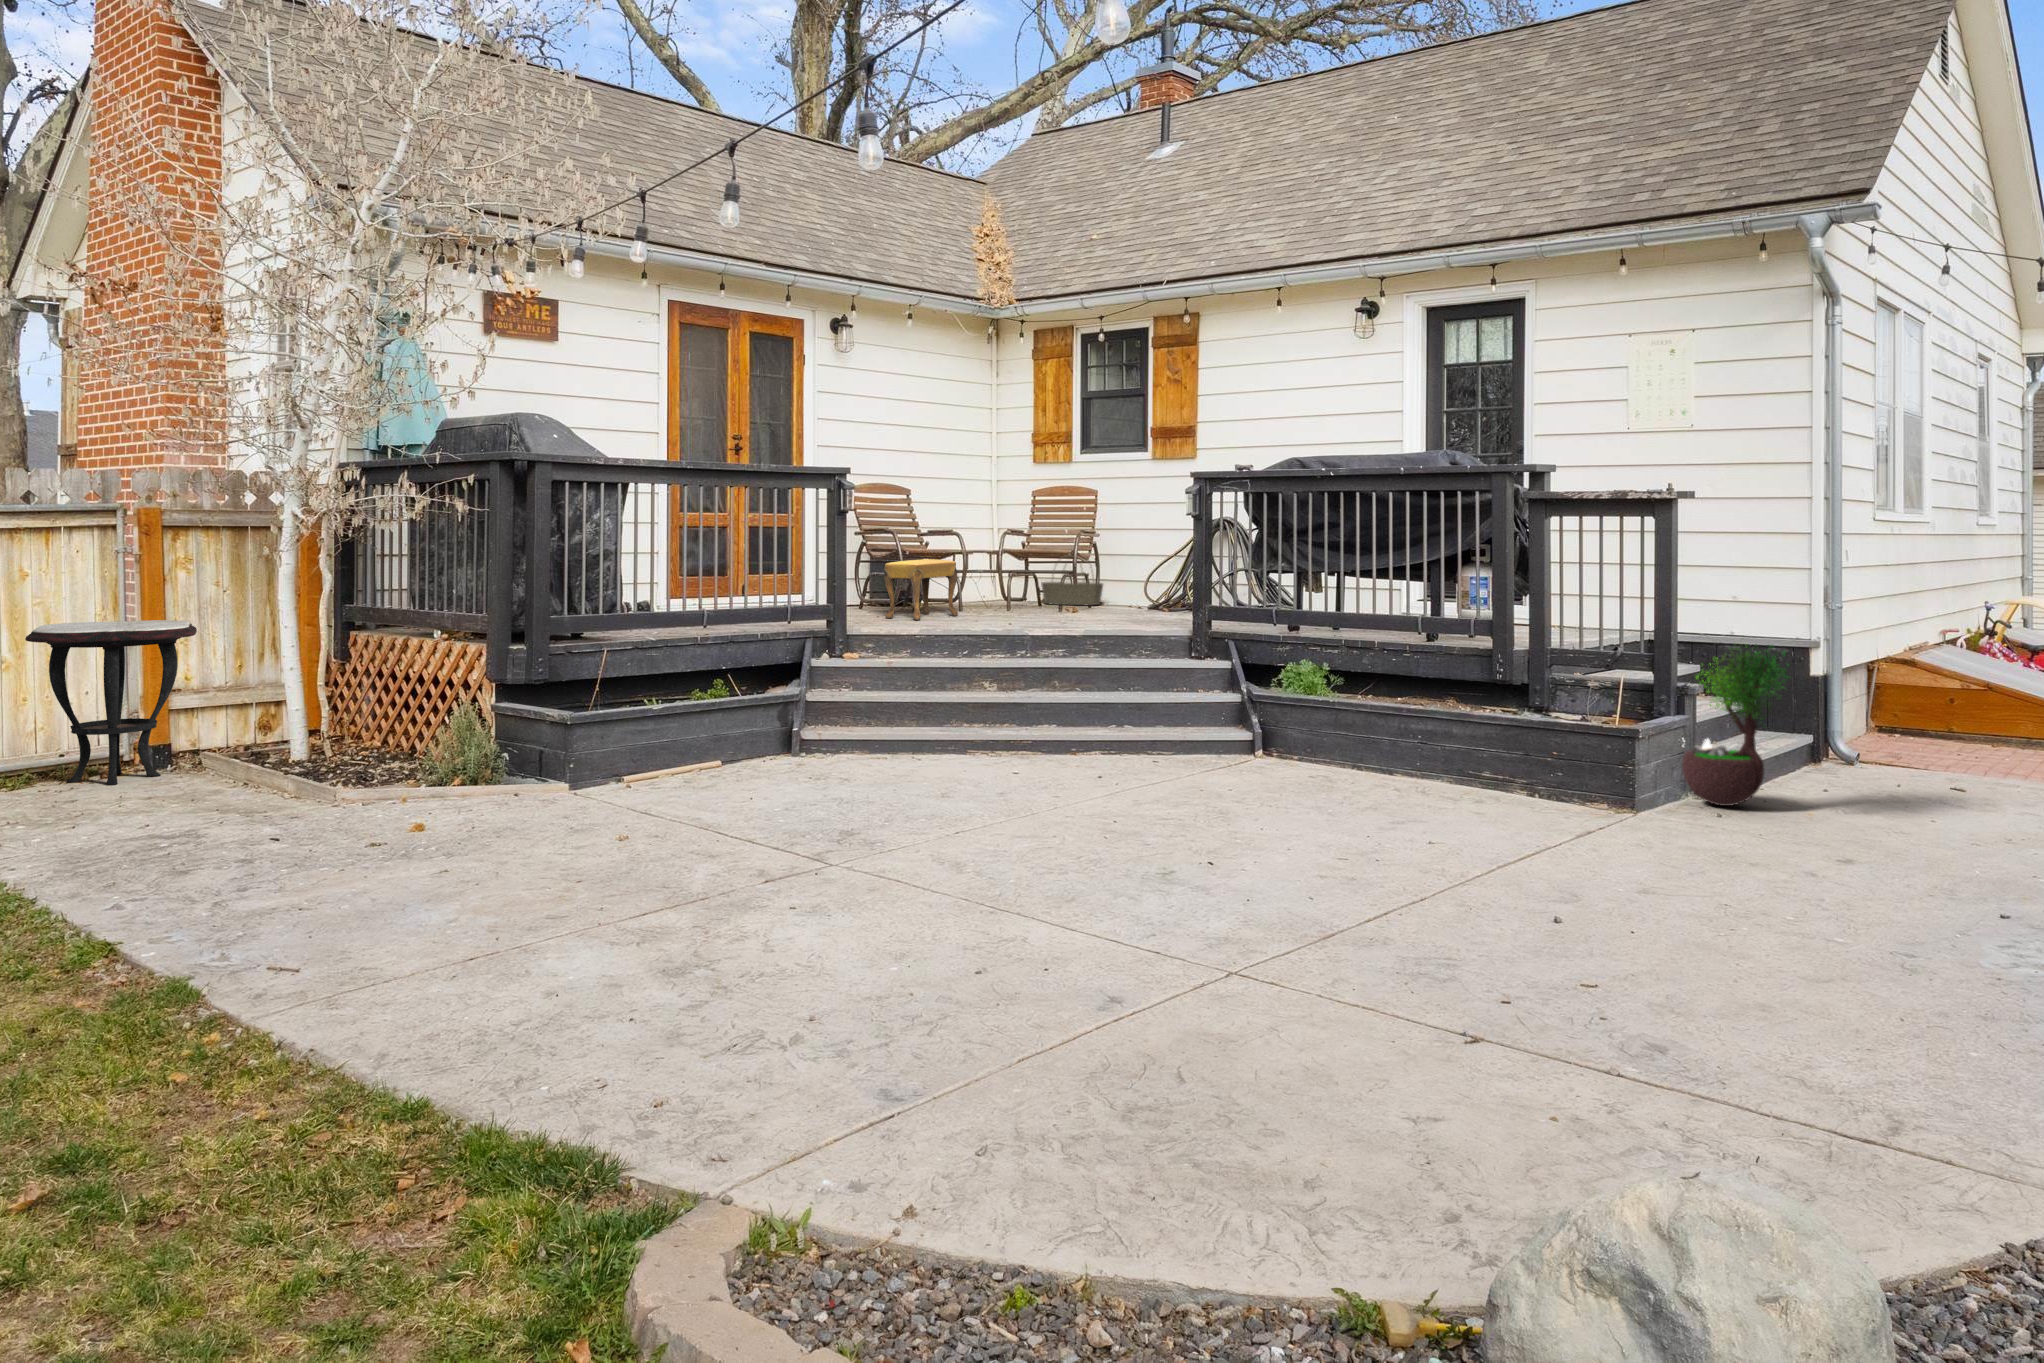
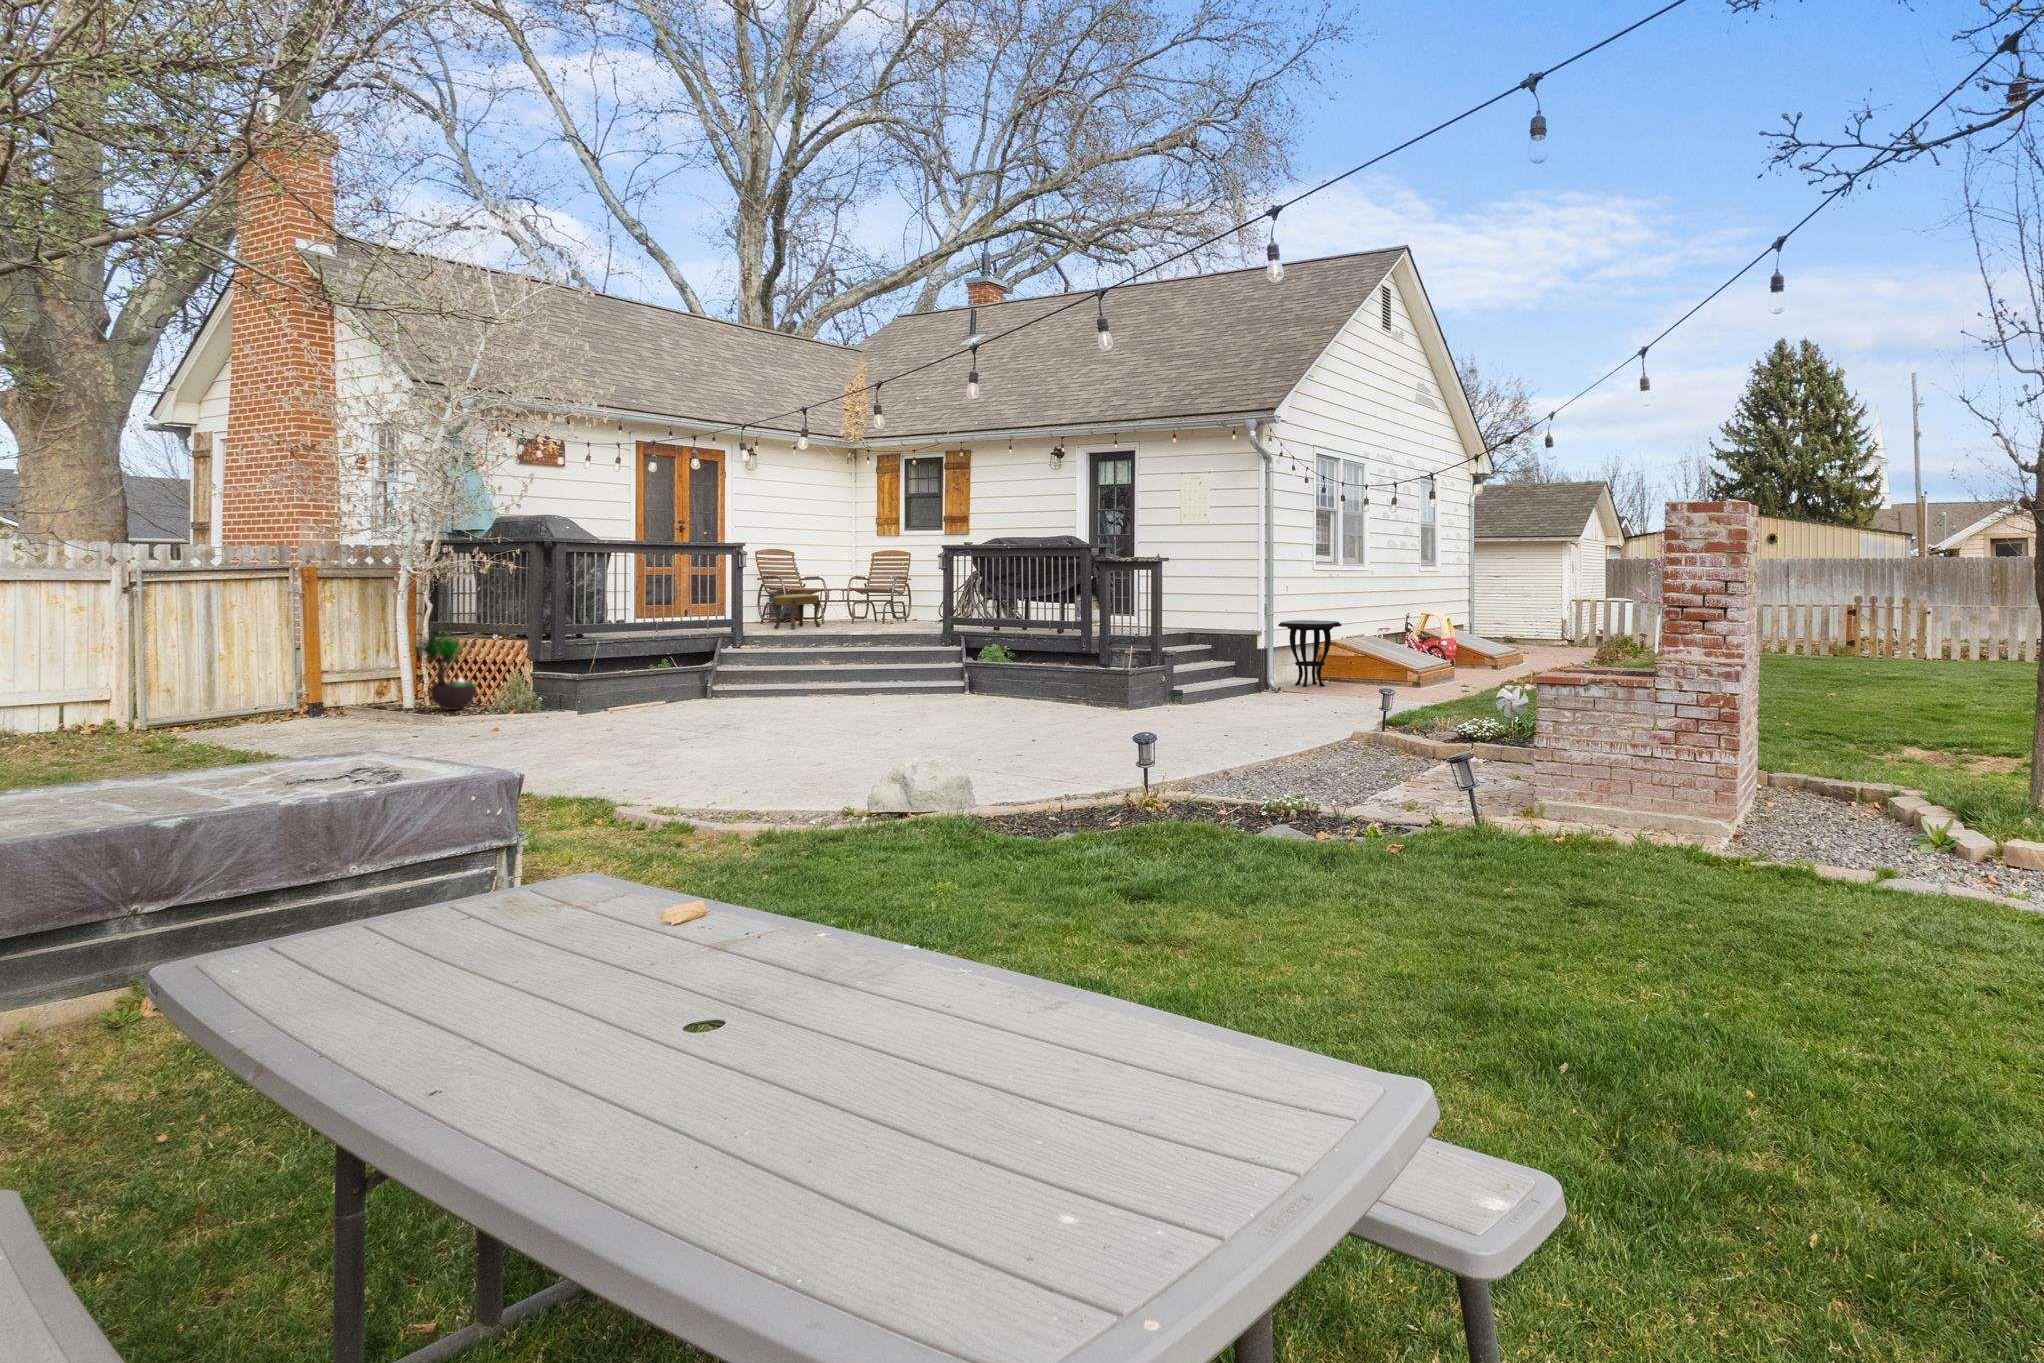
basket: present [1041,562,1103,606] -> none [879,591,917,621]
side table: present [25,620,197,785] -> present [1278,620,1342,687]
potted tree: present [1682,644,1788,806] -> present [412,630,476,710]

